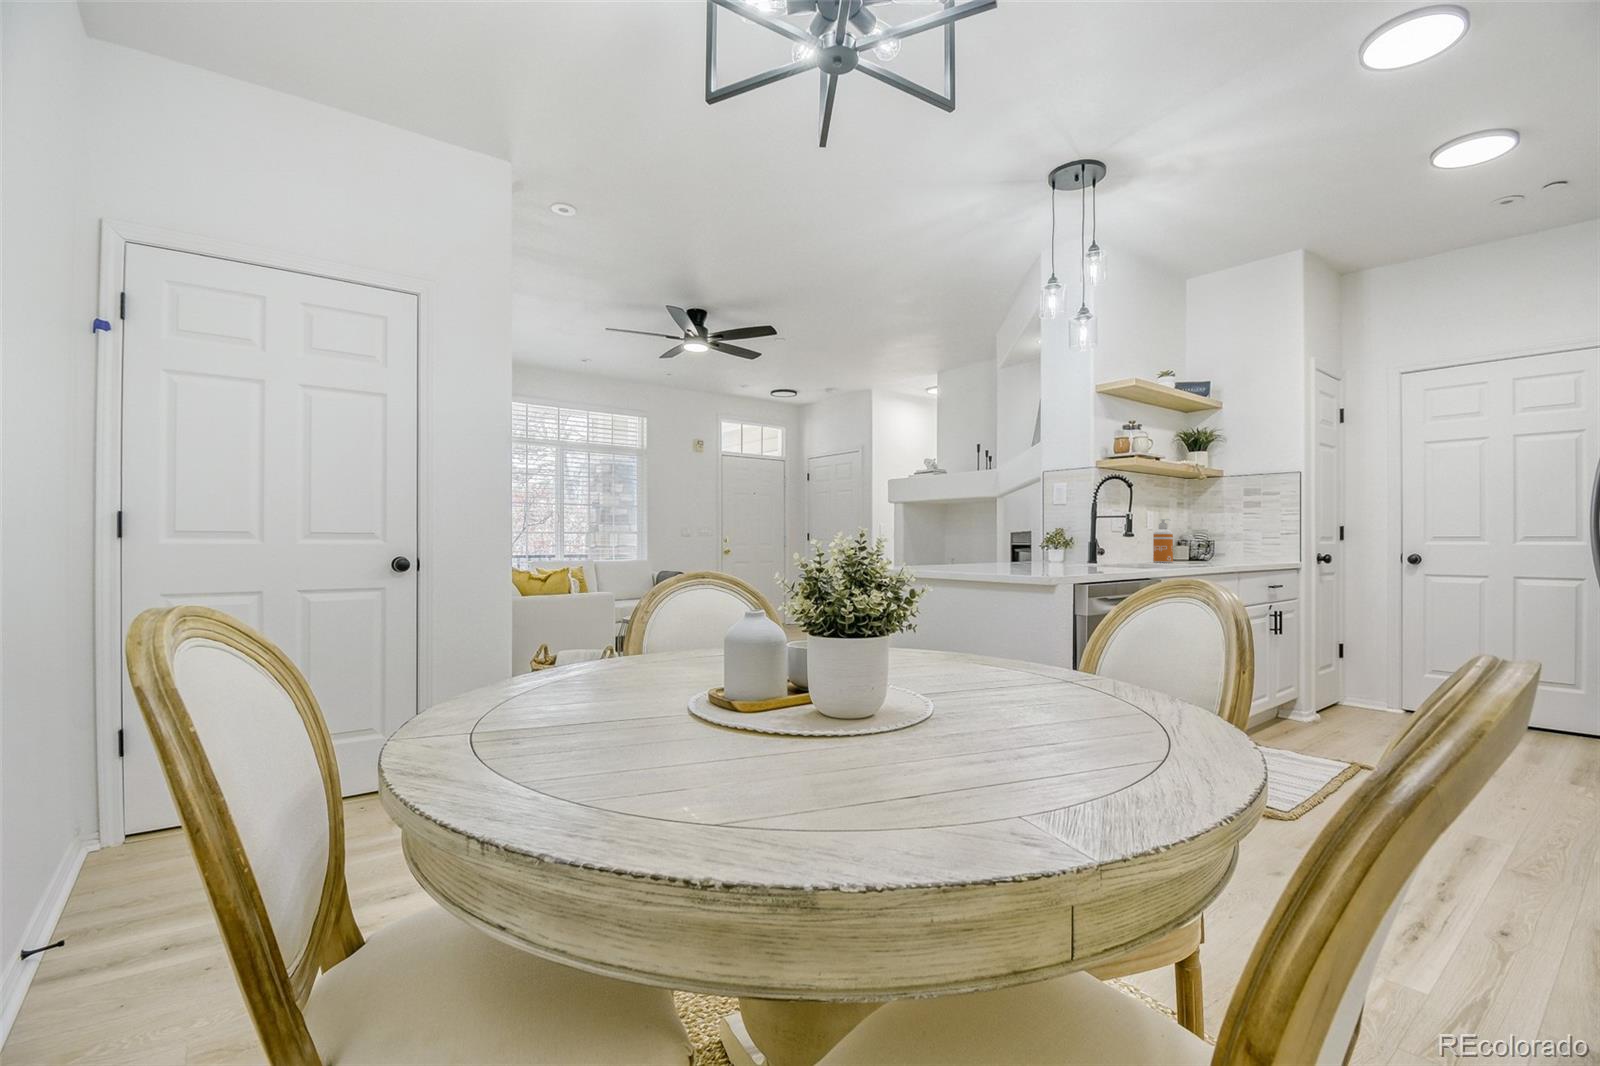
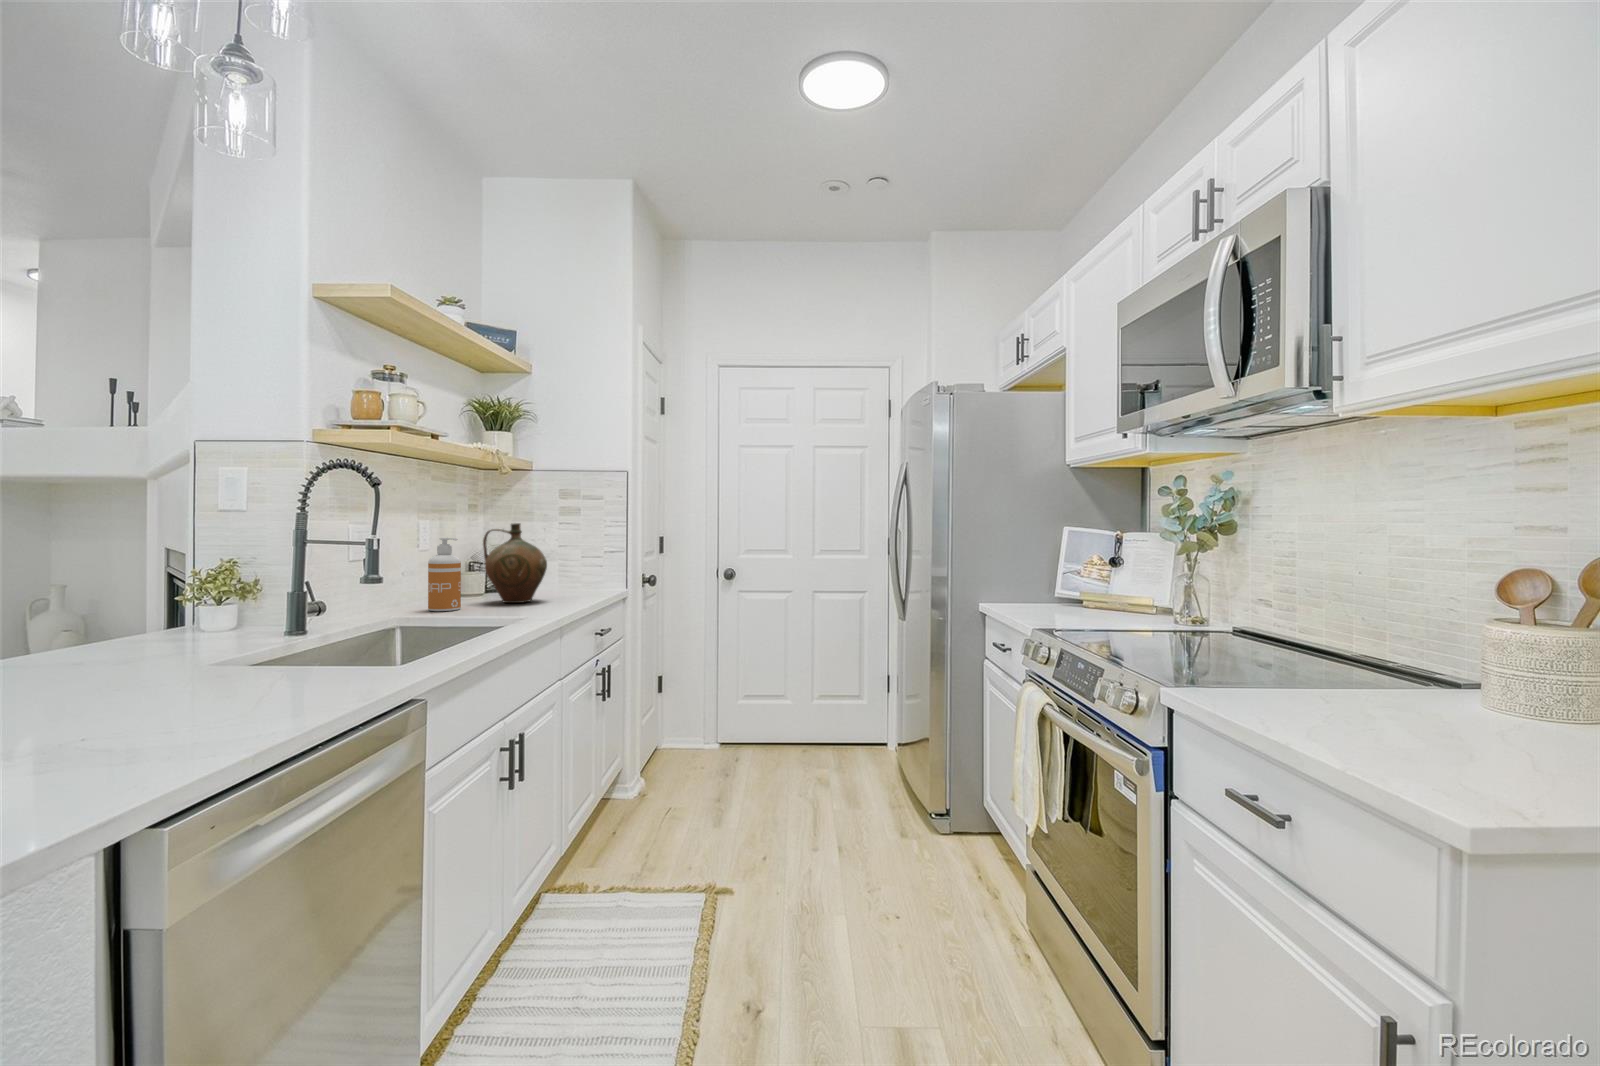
ceramic jug: none [1187,510,1231,562] -> present [483,523,547,603]

